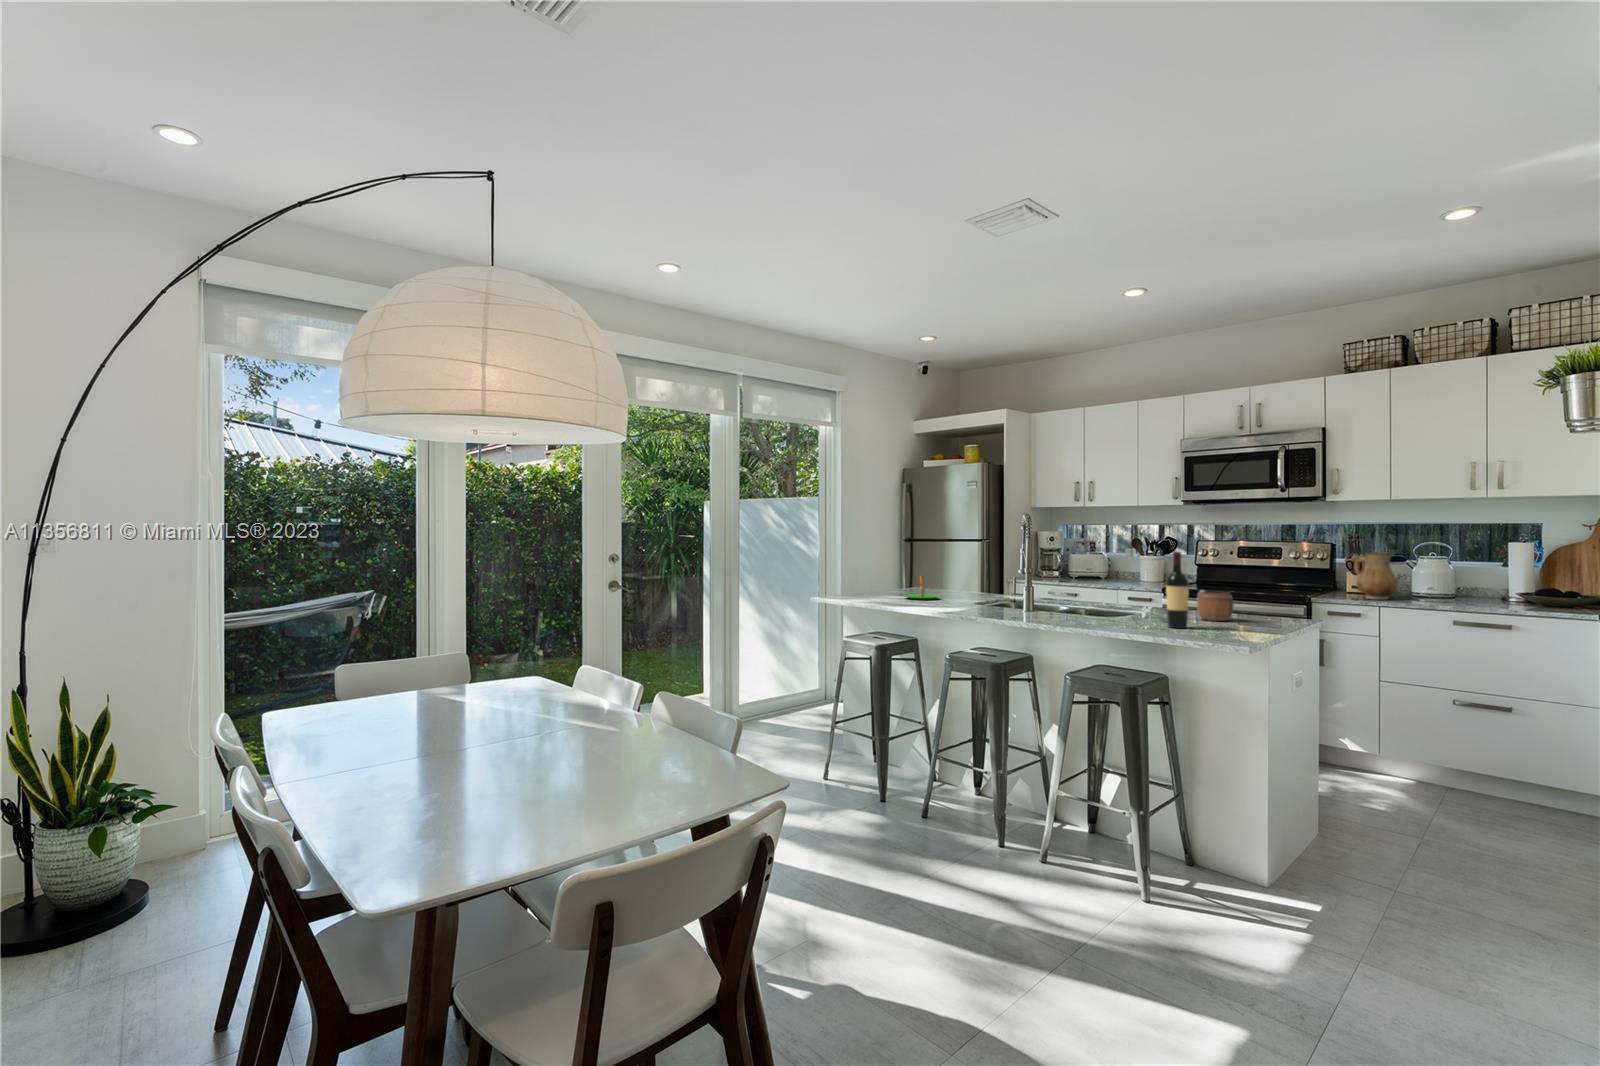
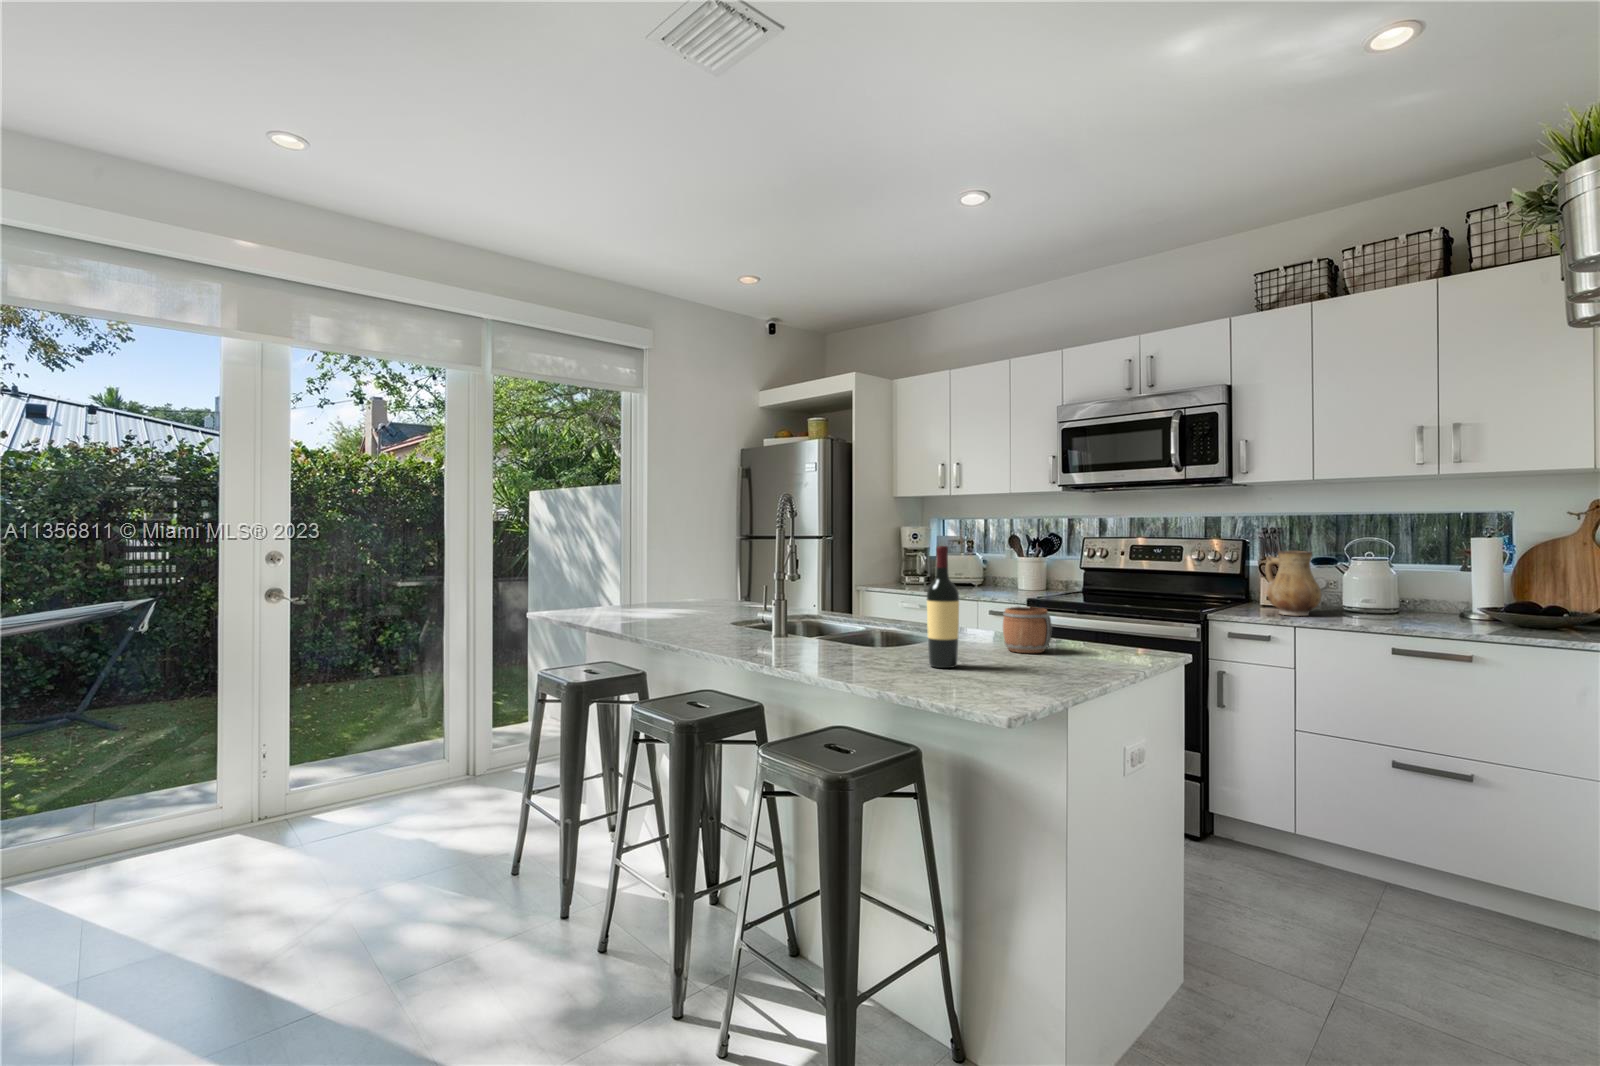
candle: present [904,576,939,600] -> none [661,582,709,615]

